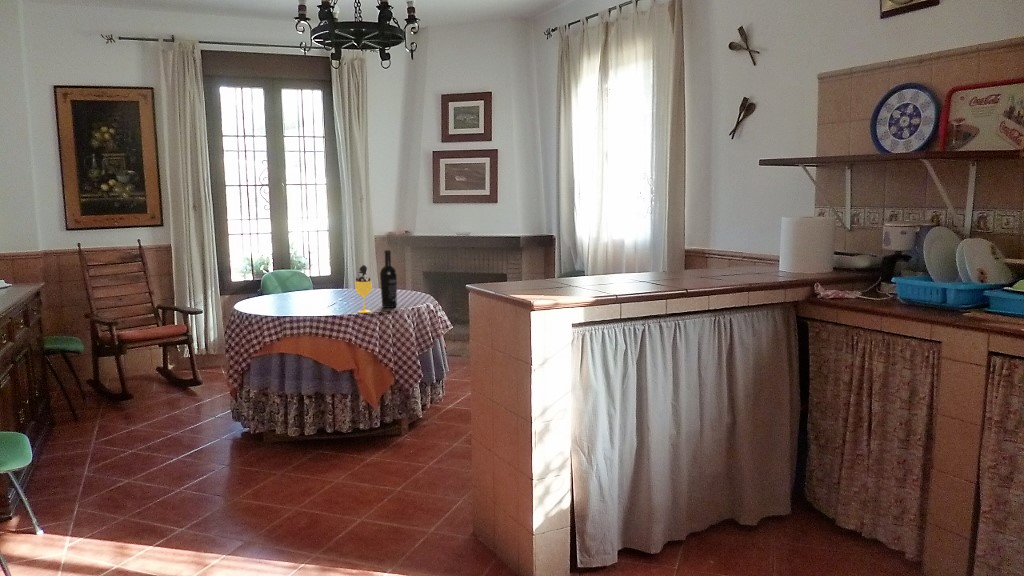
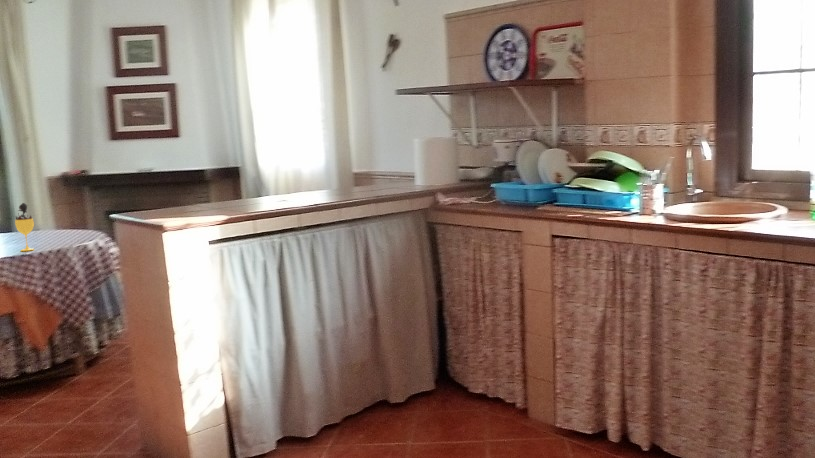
wine bottle: present [380,250,397,308] -> none [43,187,64,245]

